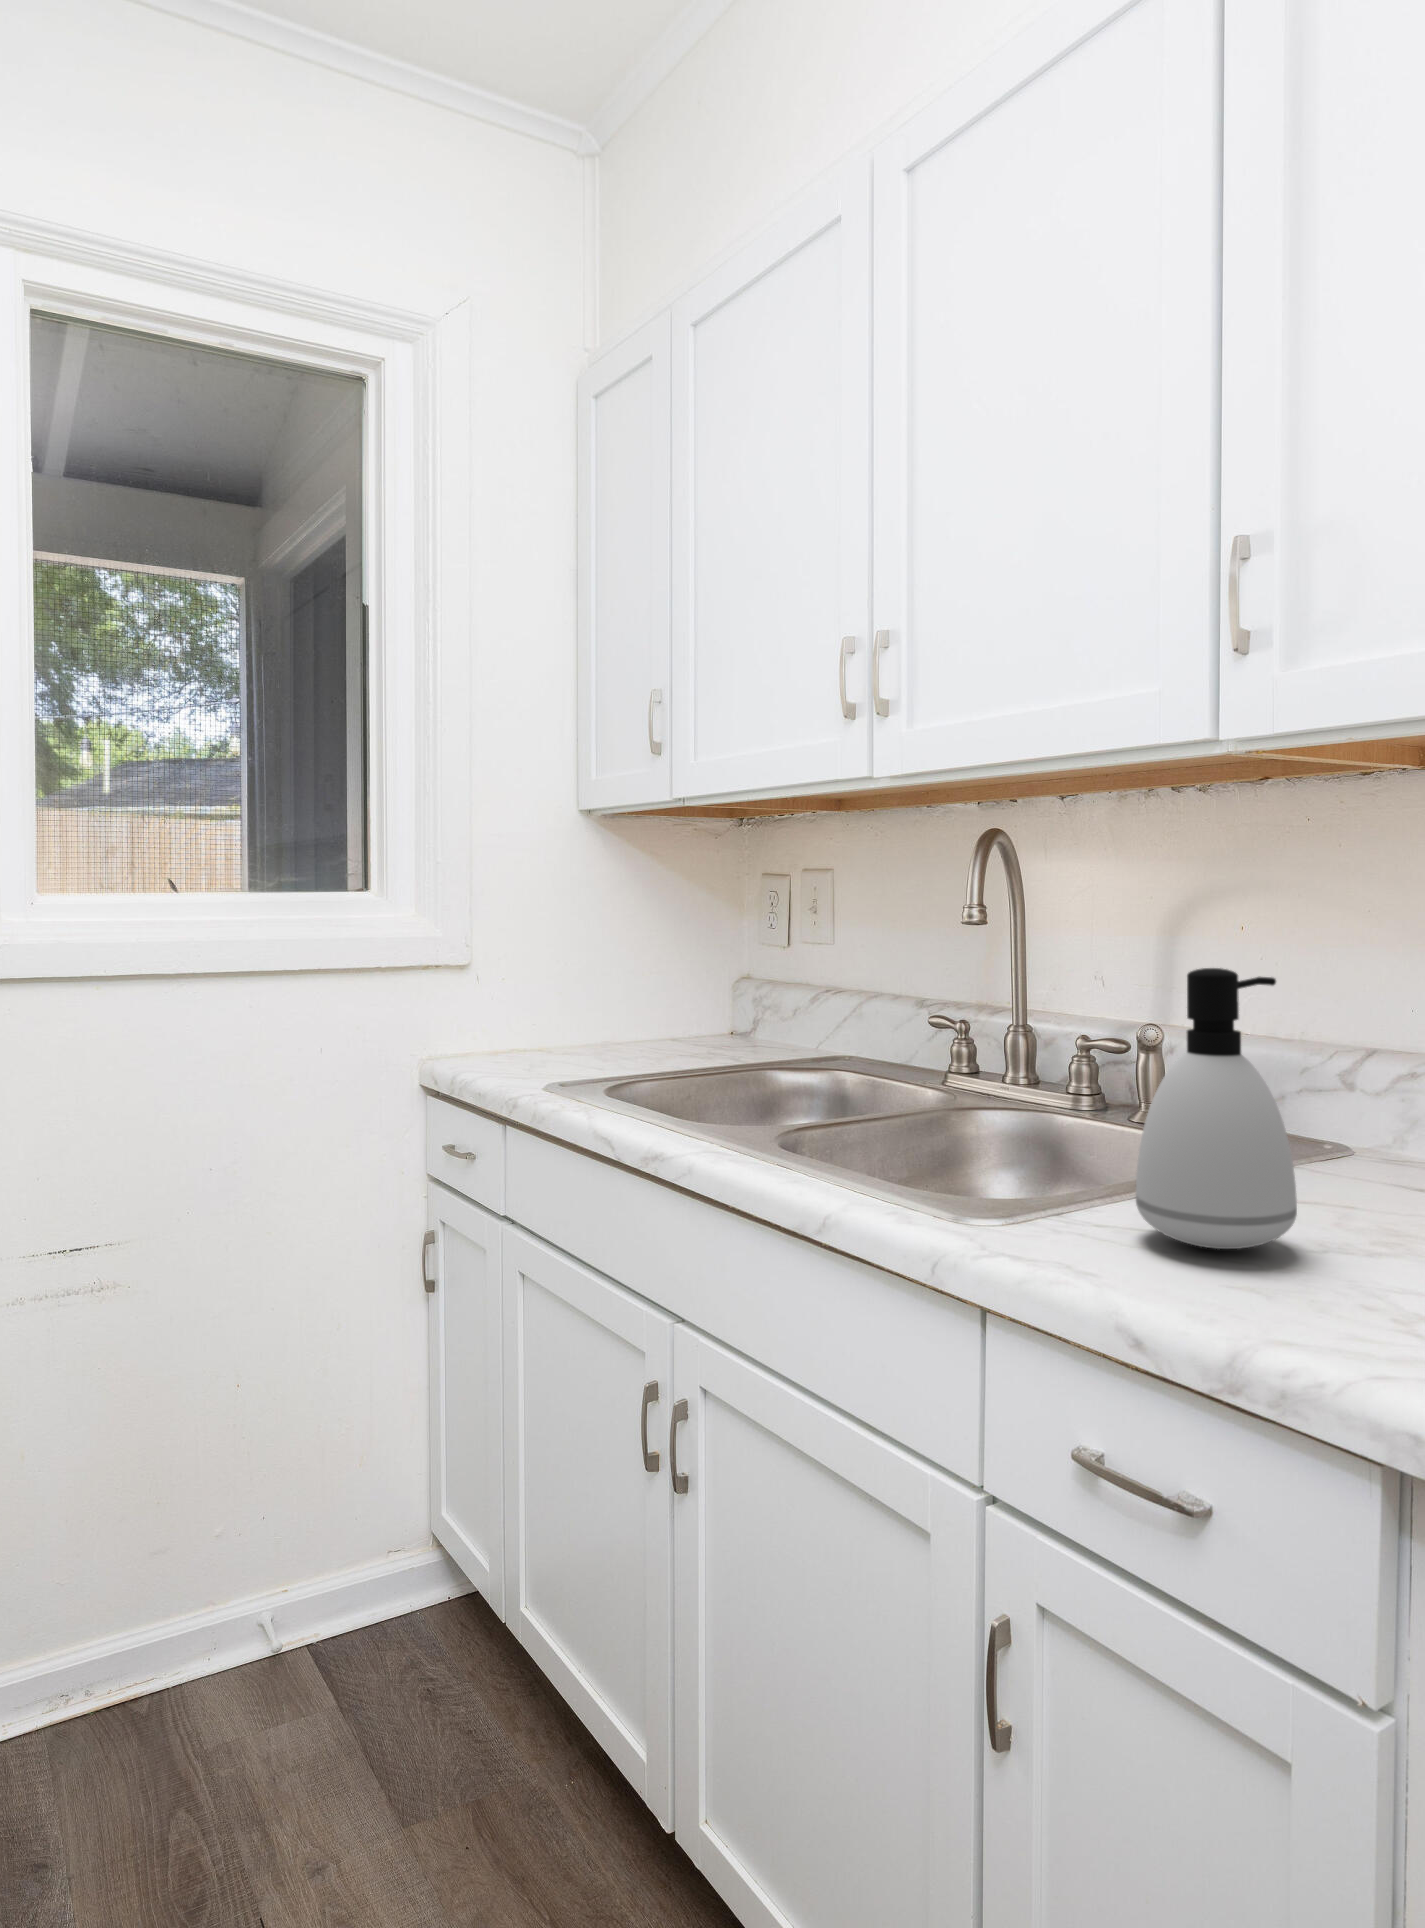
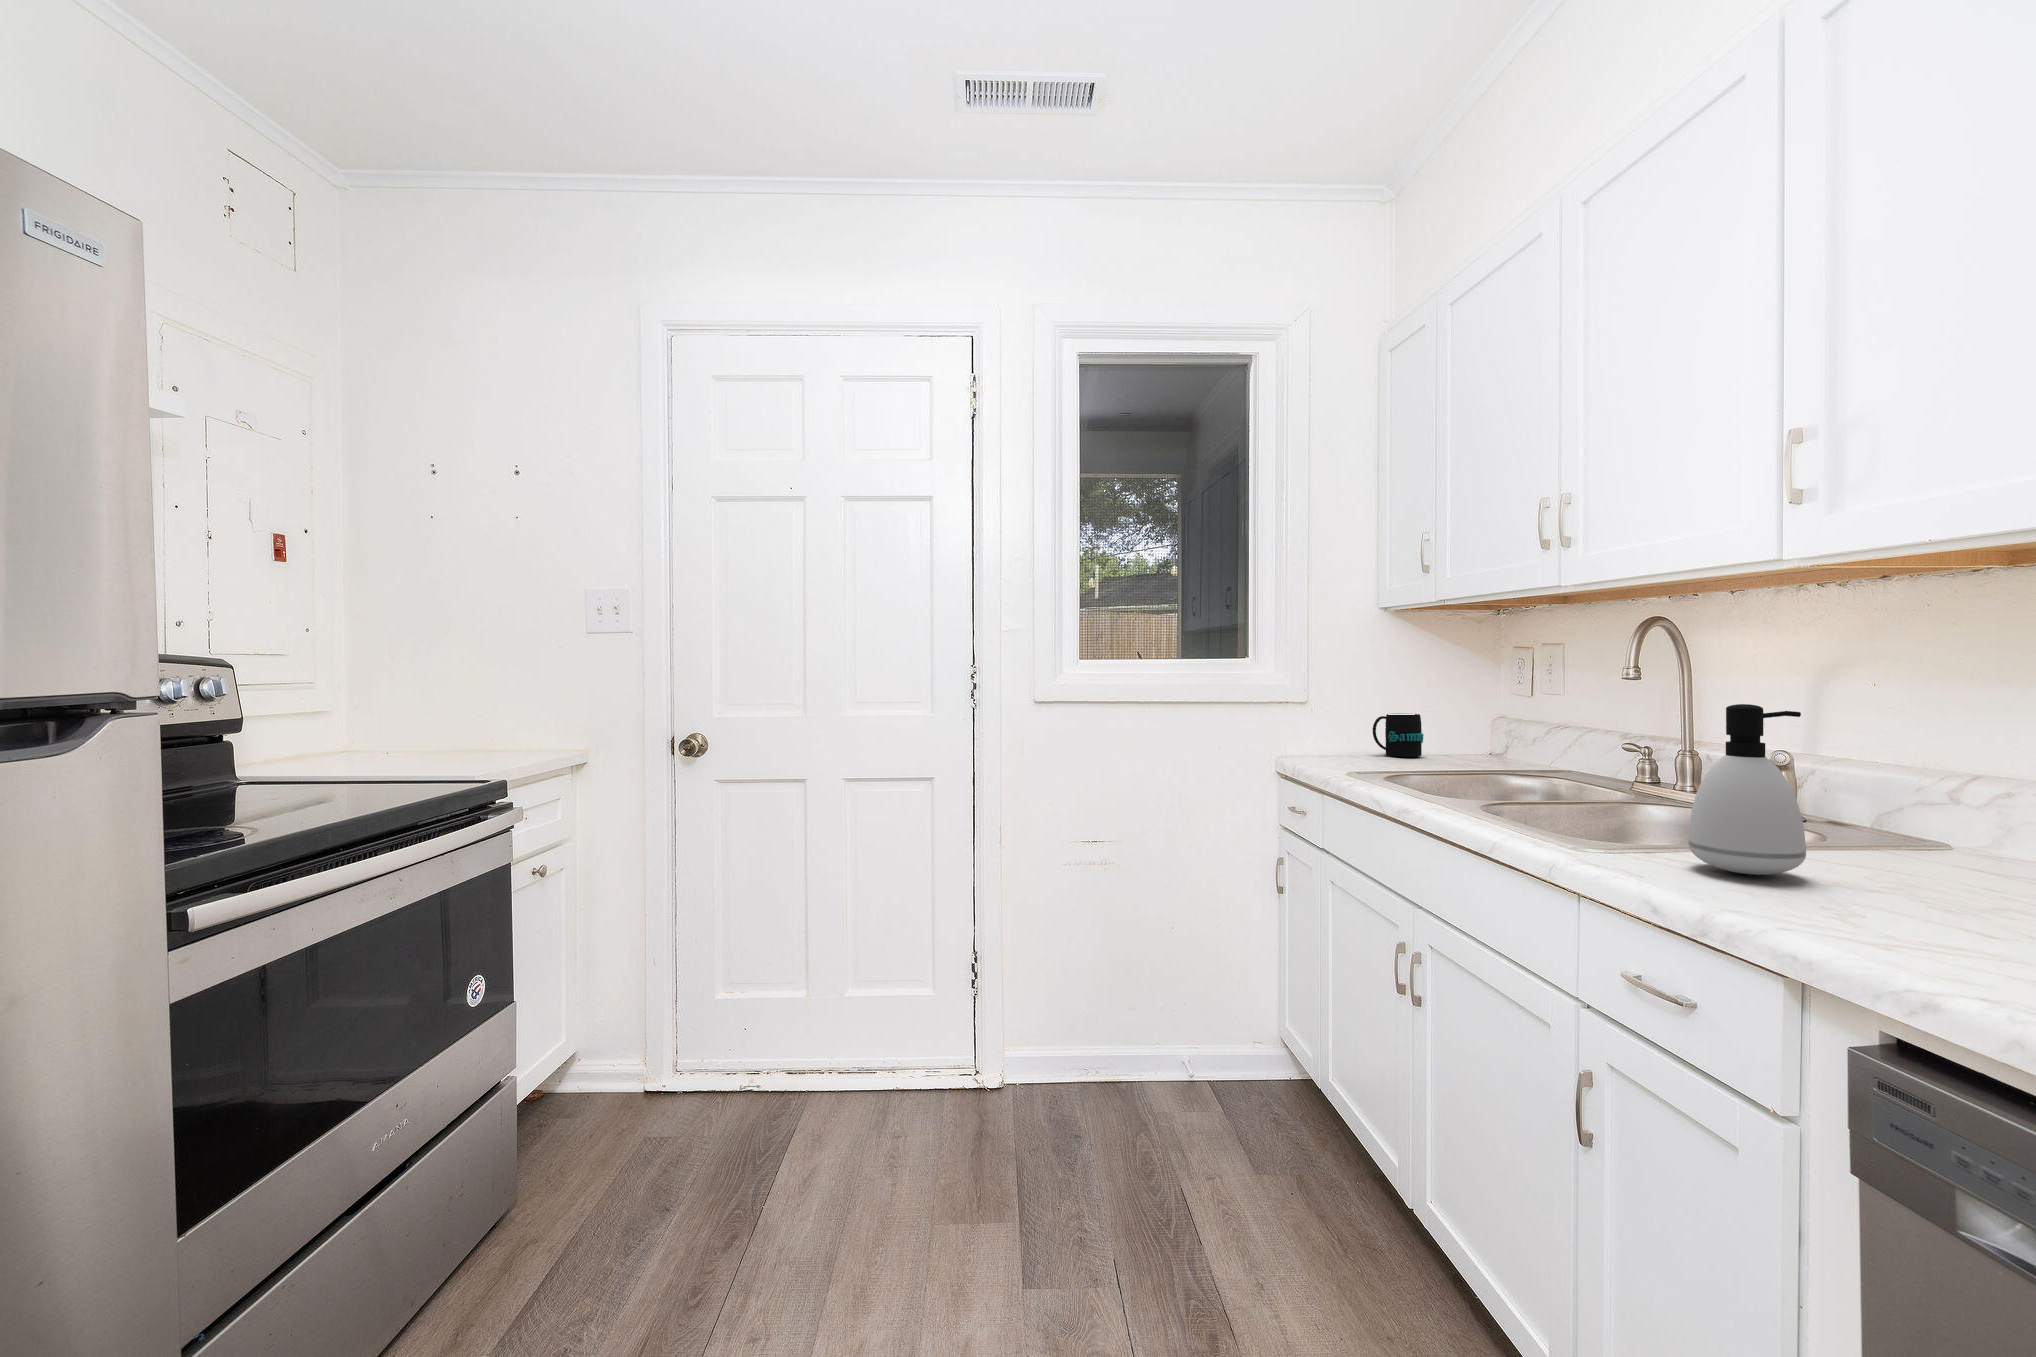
mug: none [570,978,643,1046] -> present [1373,714,1423,757]

